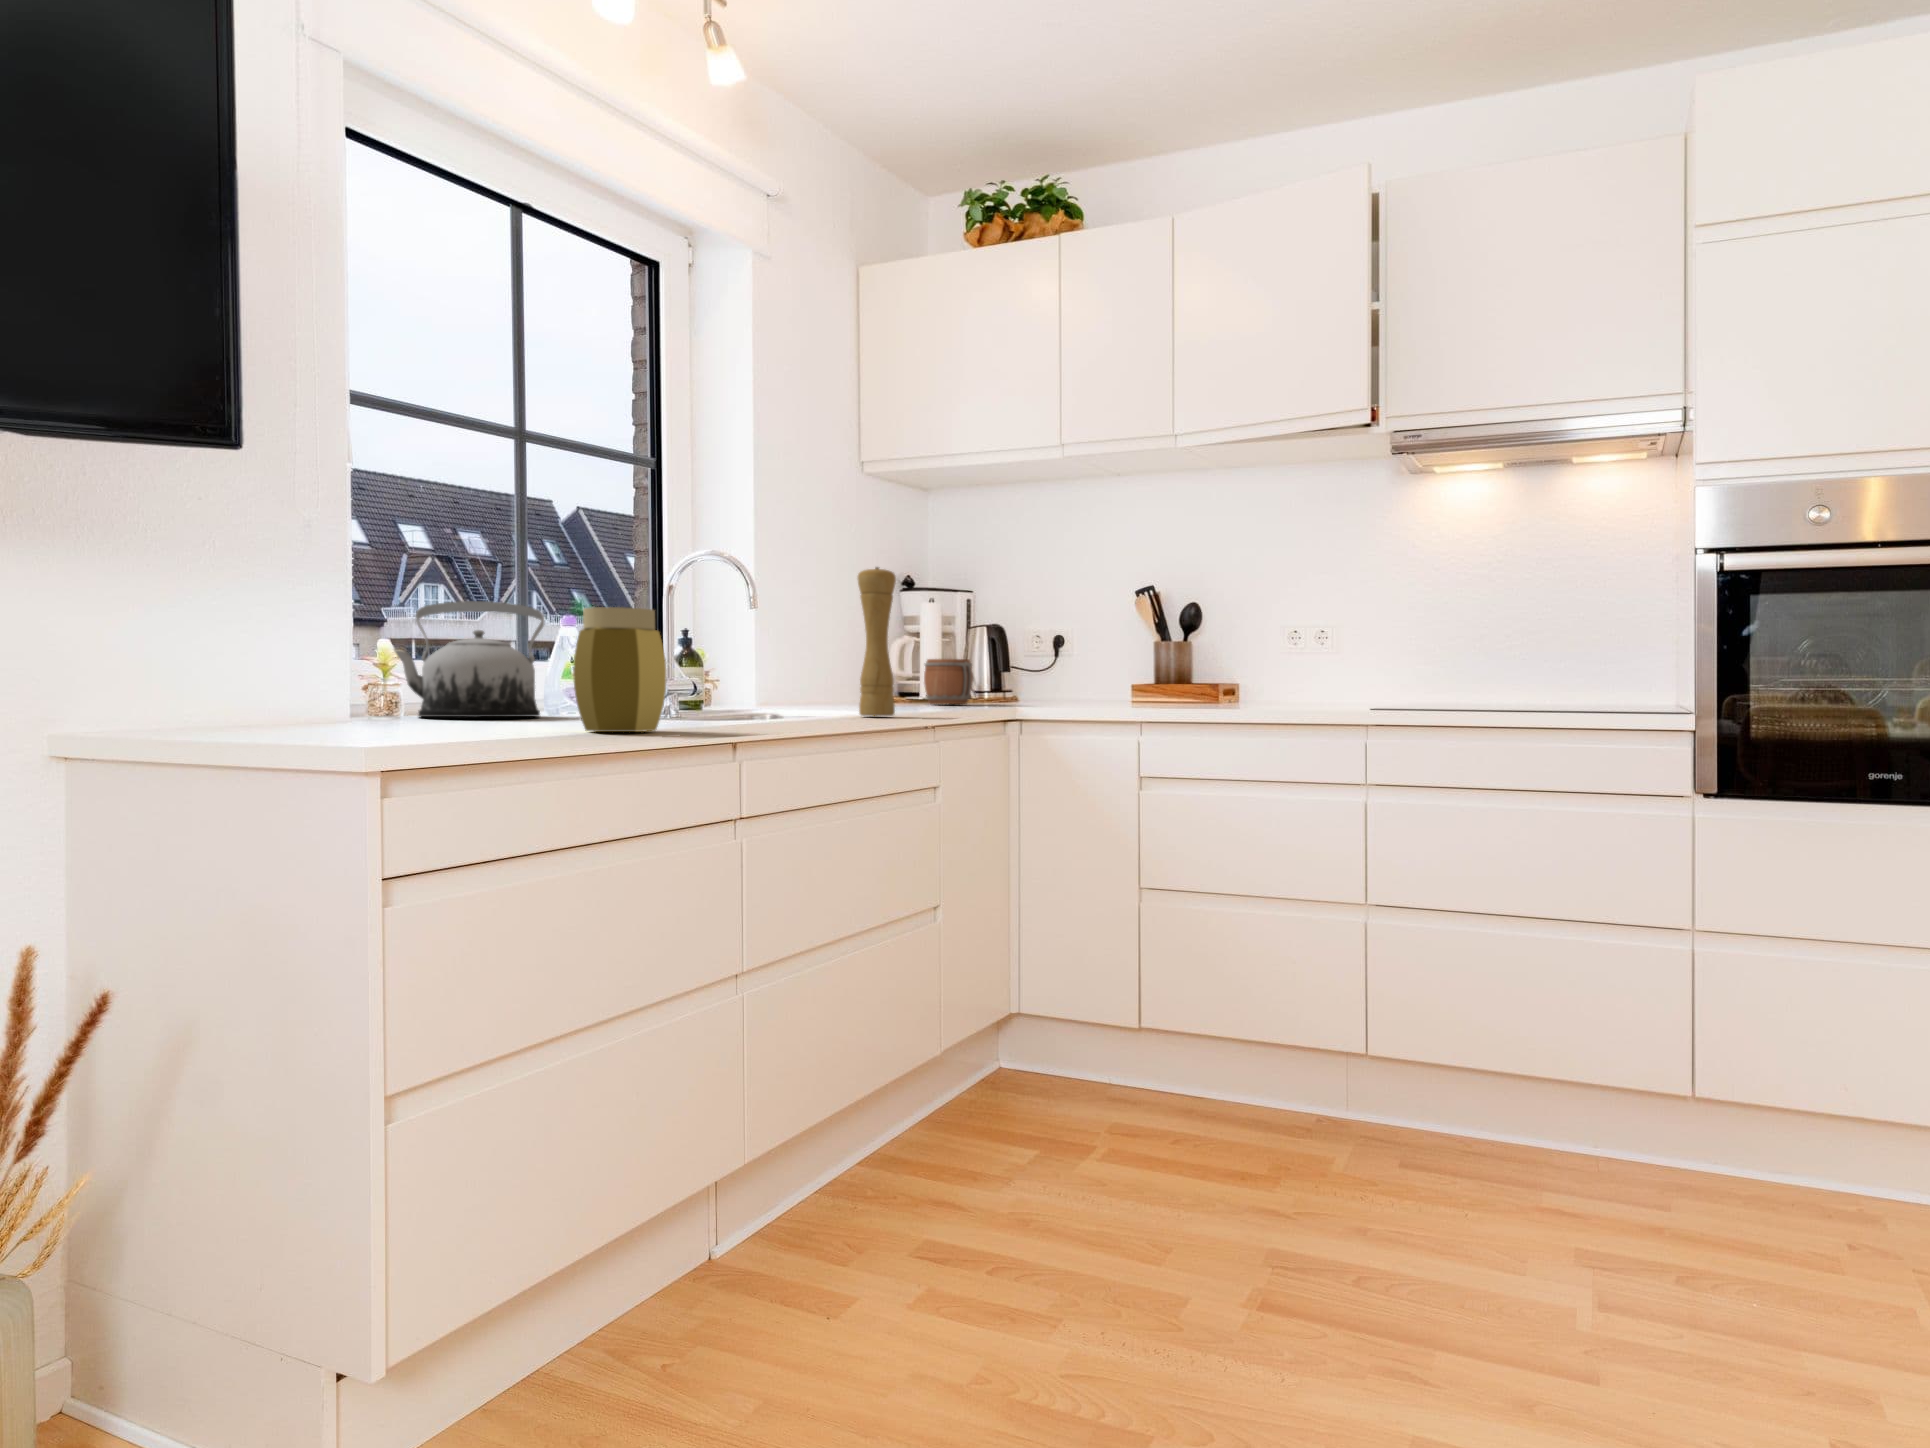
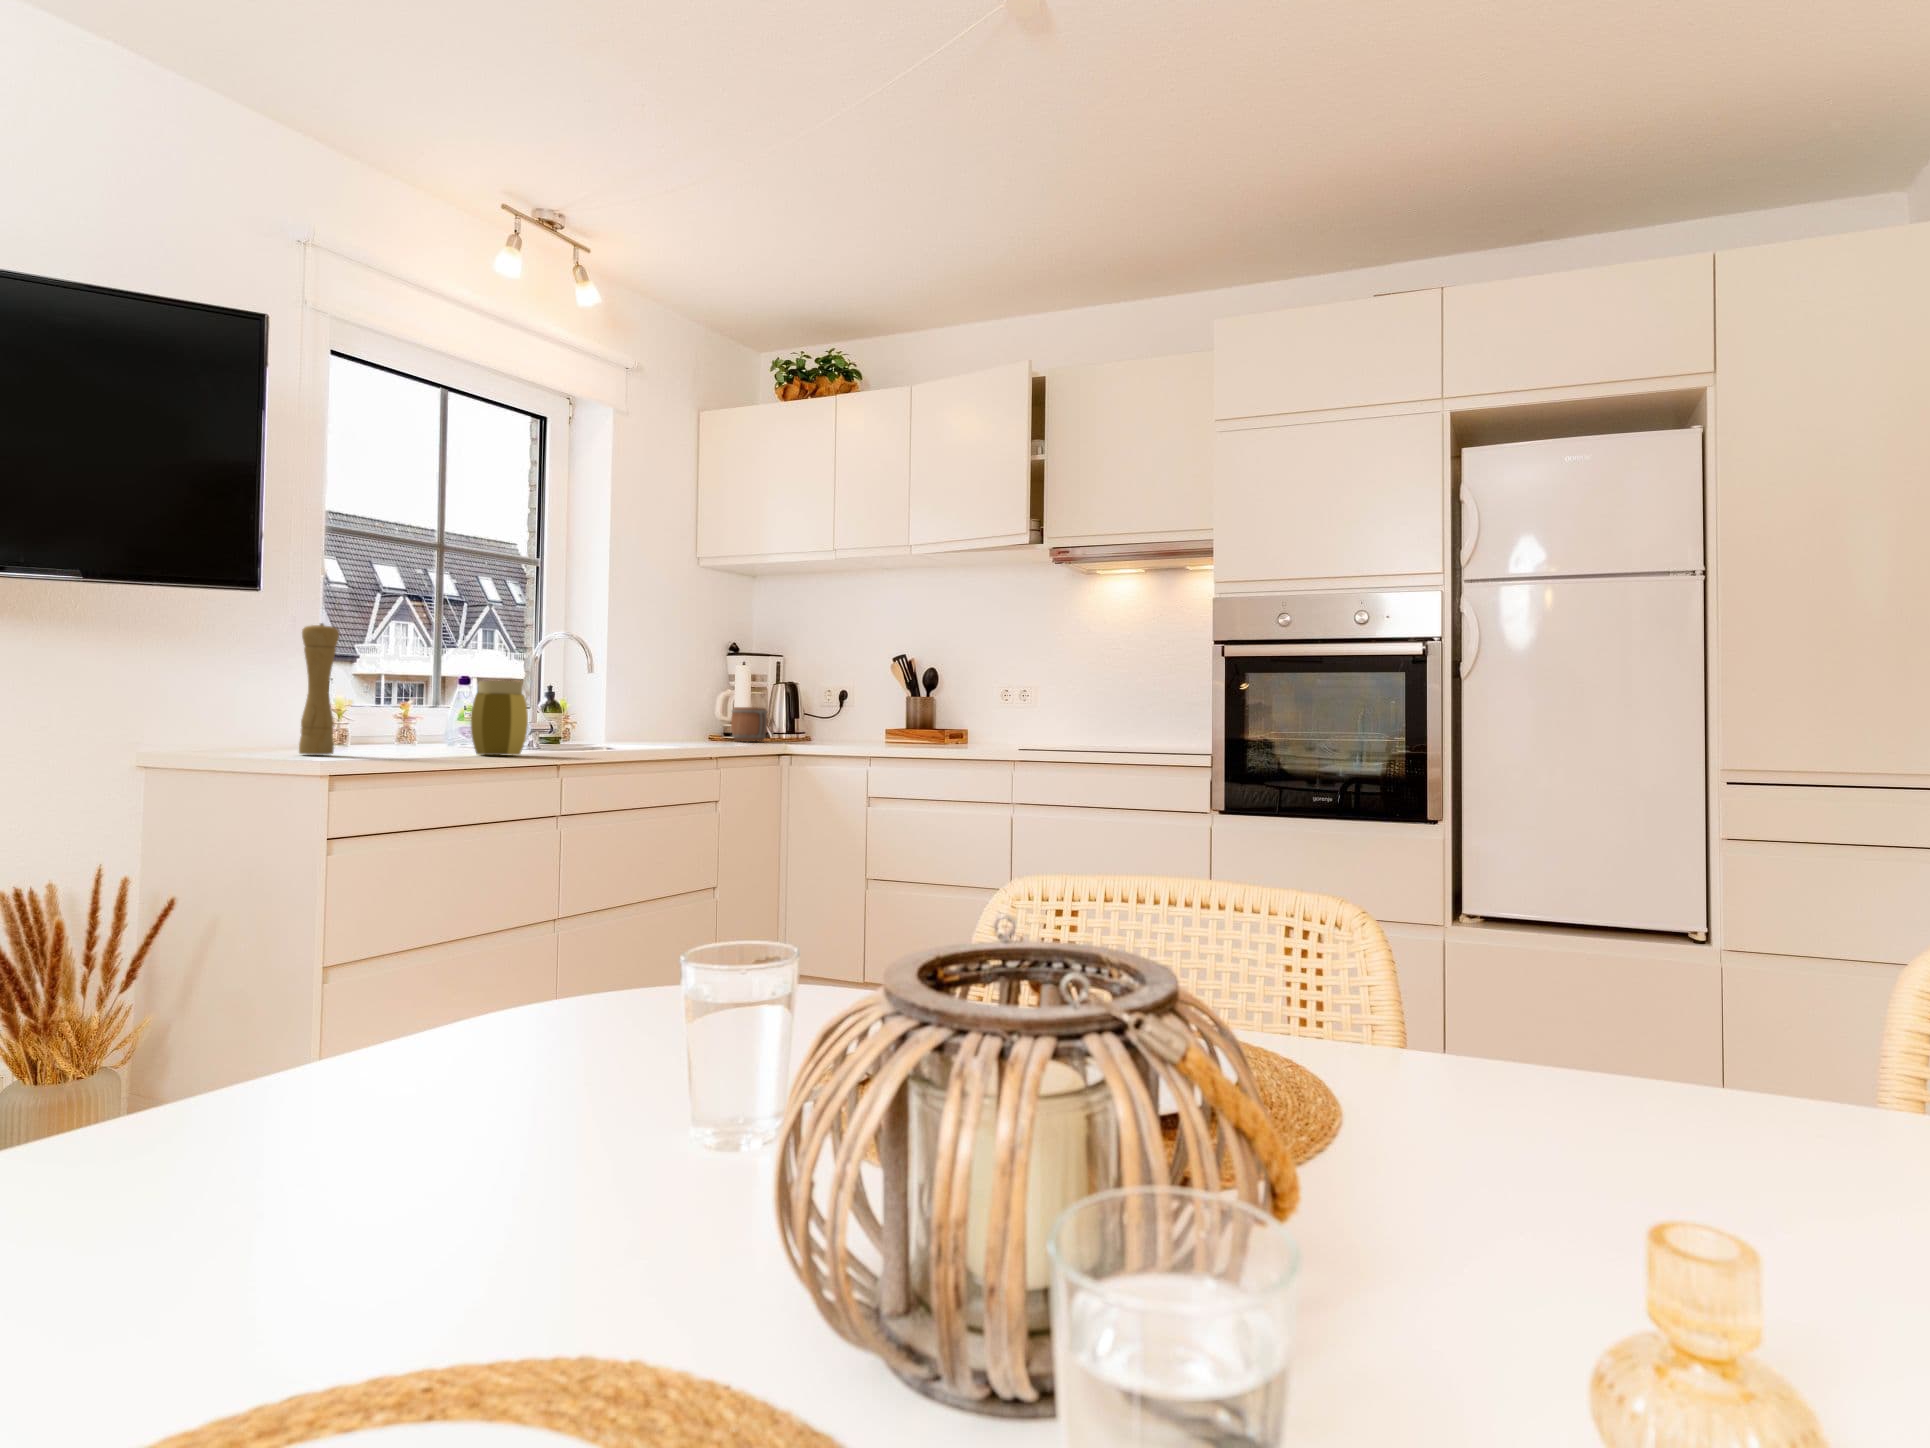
pepper mill: present [858,567,896,716] -> present [299,623,339,755]
teapot: present [395,601,544,717] -> none [347,670,449,746]

